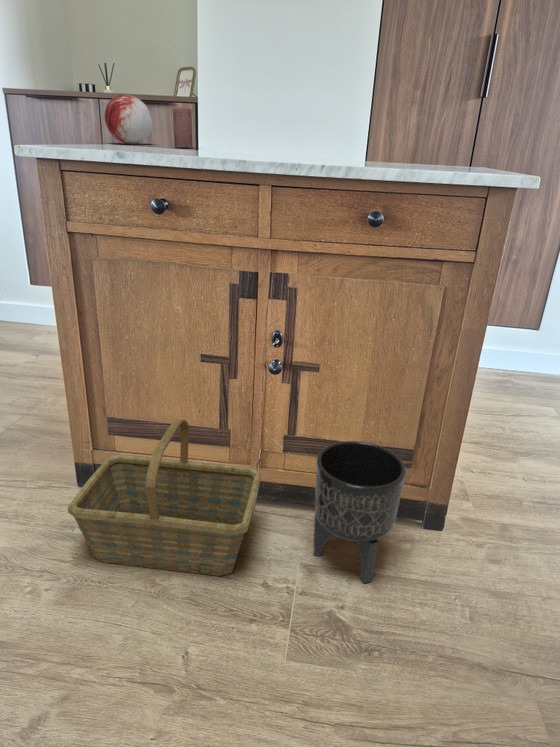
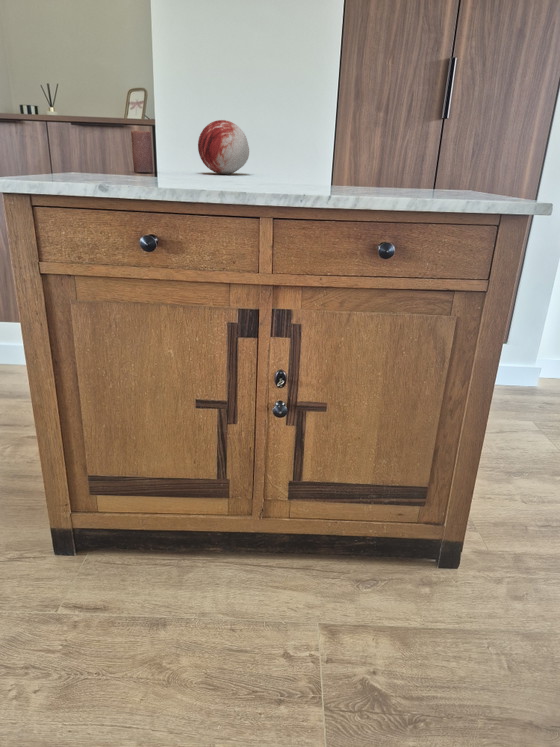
decorative orb: present [105,94,153,144] -> present [198,120,249,174]
basket: present [68,419,261,576] -> none [56,475,269,649]
planter: present [314,441,406,583] -> none [331,484,431,640]

